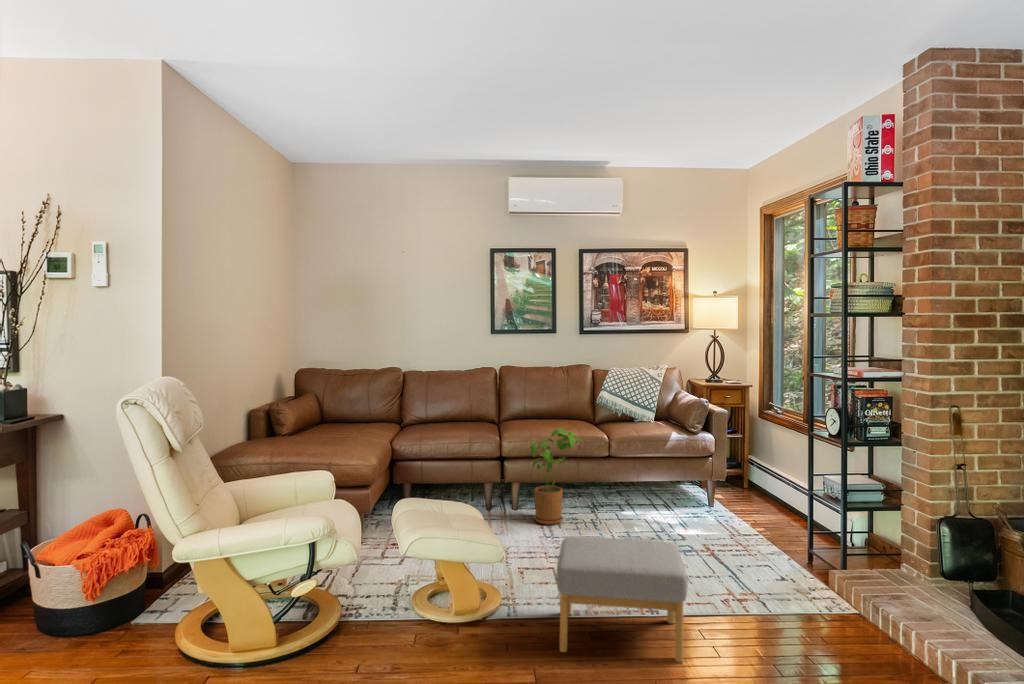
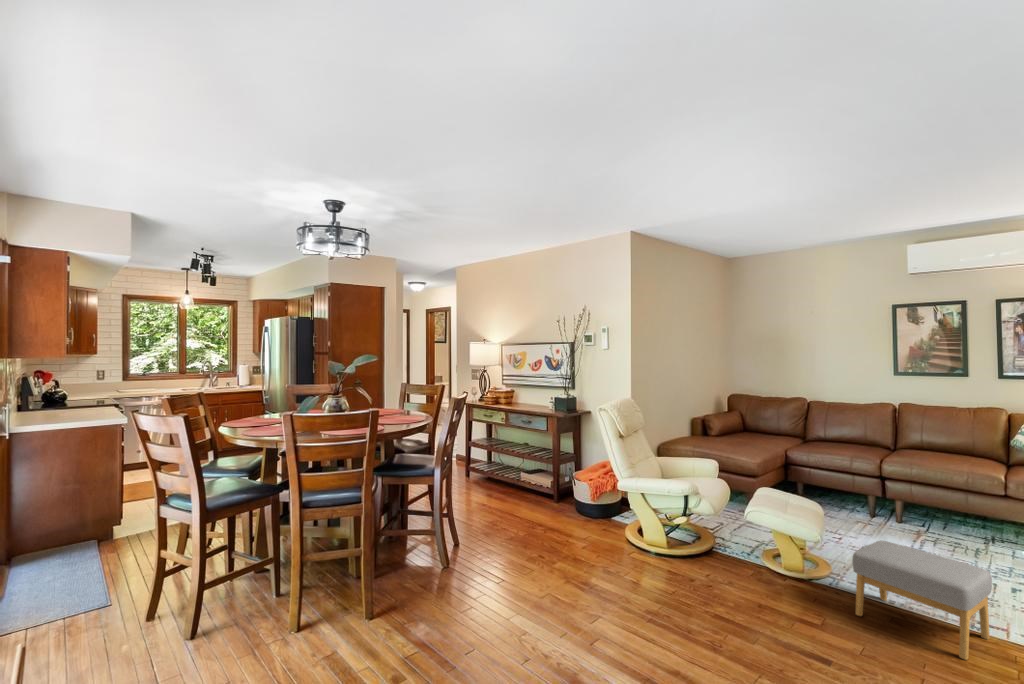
house plant: present [530,428,582,525] -> none [903,462,965,545]

